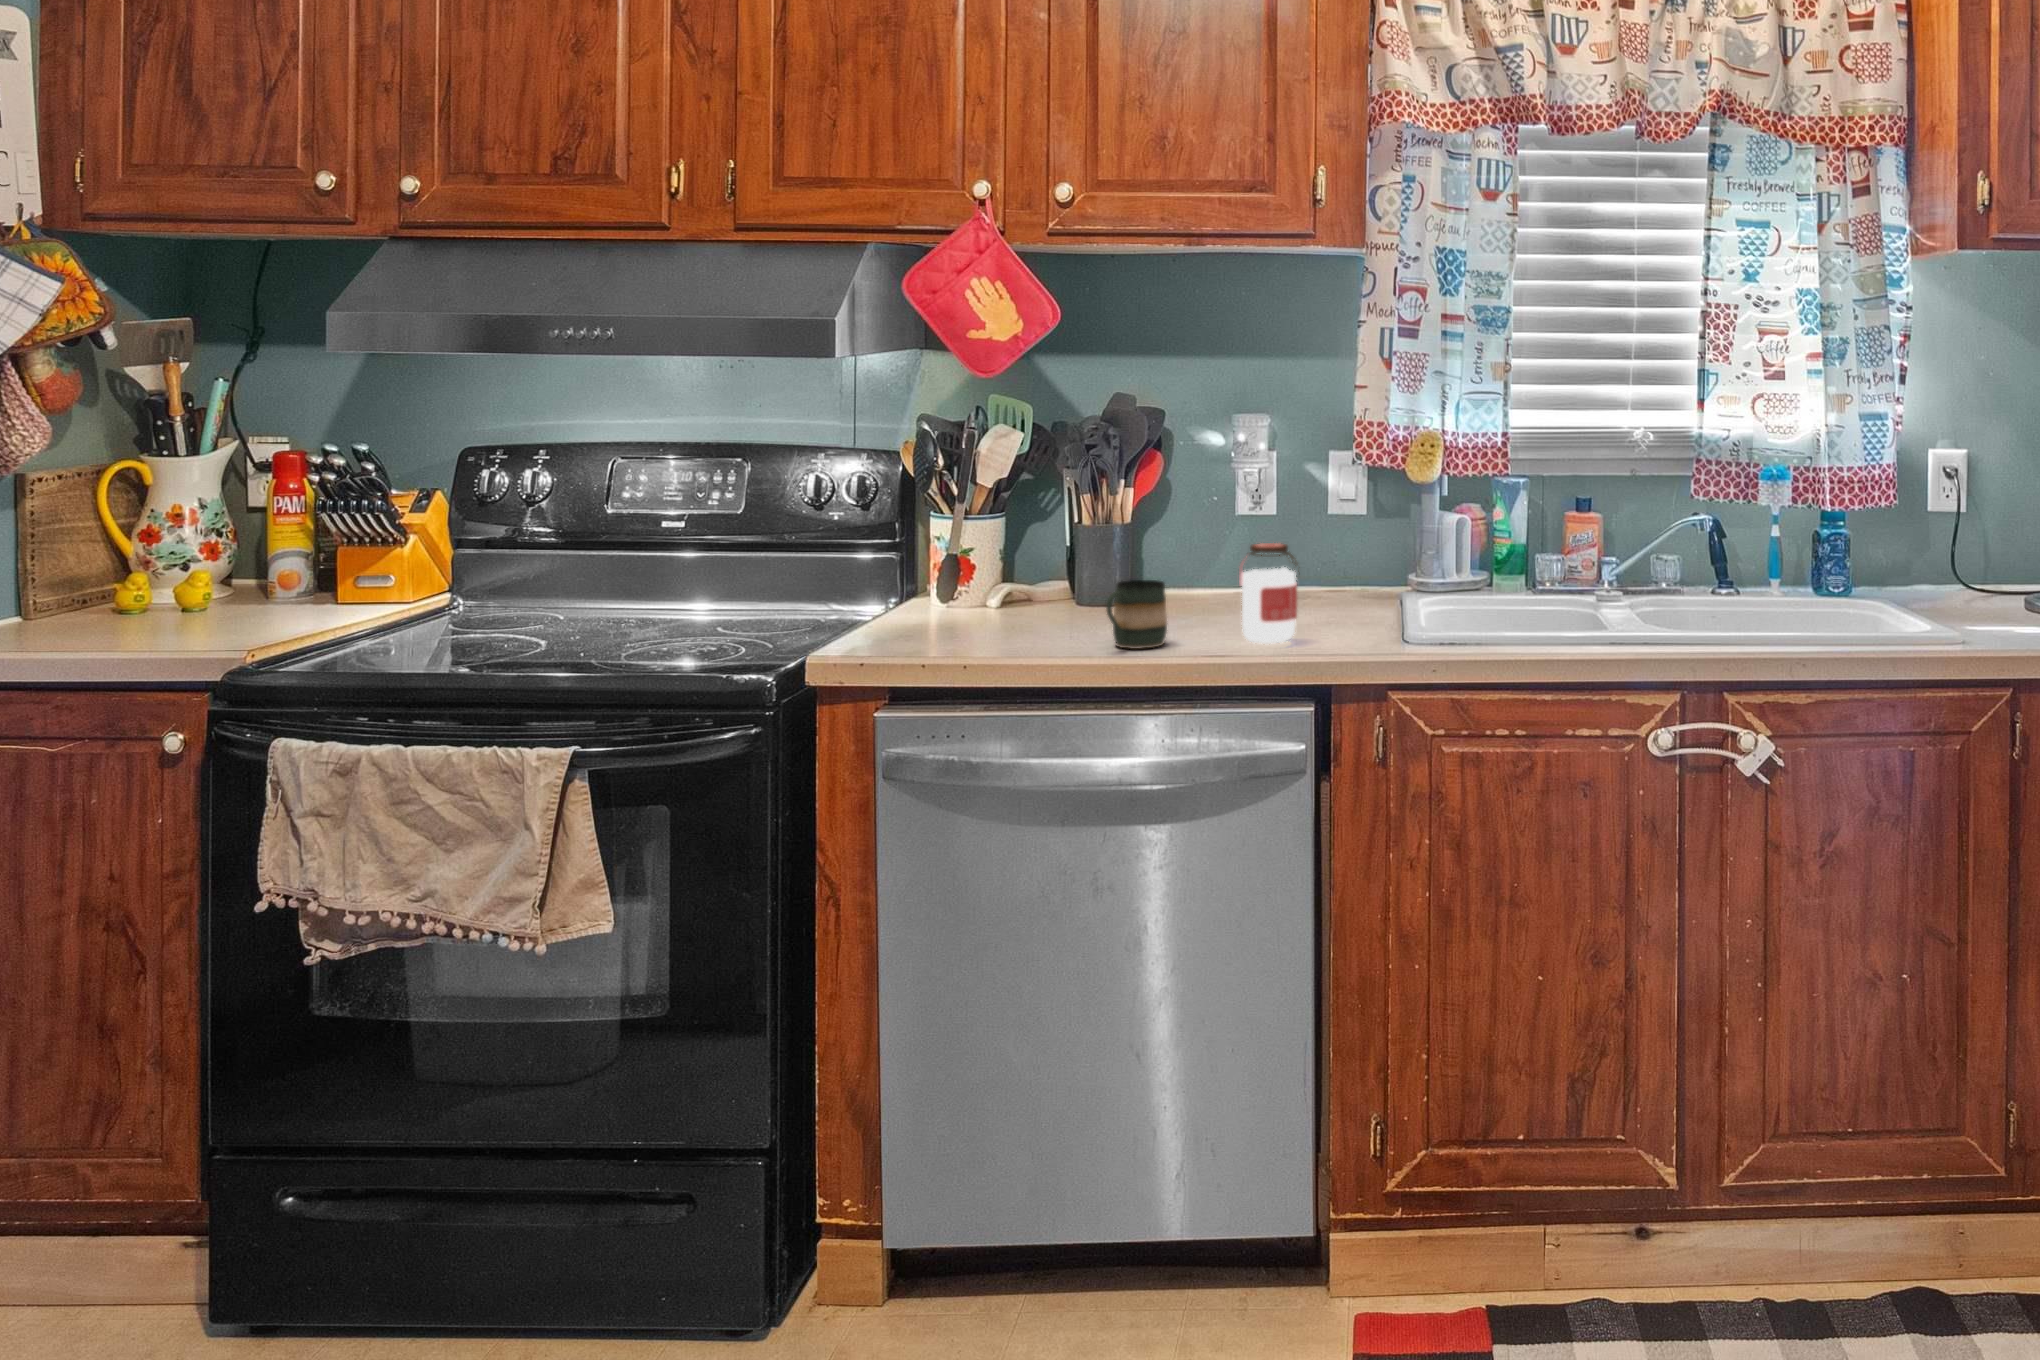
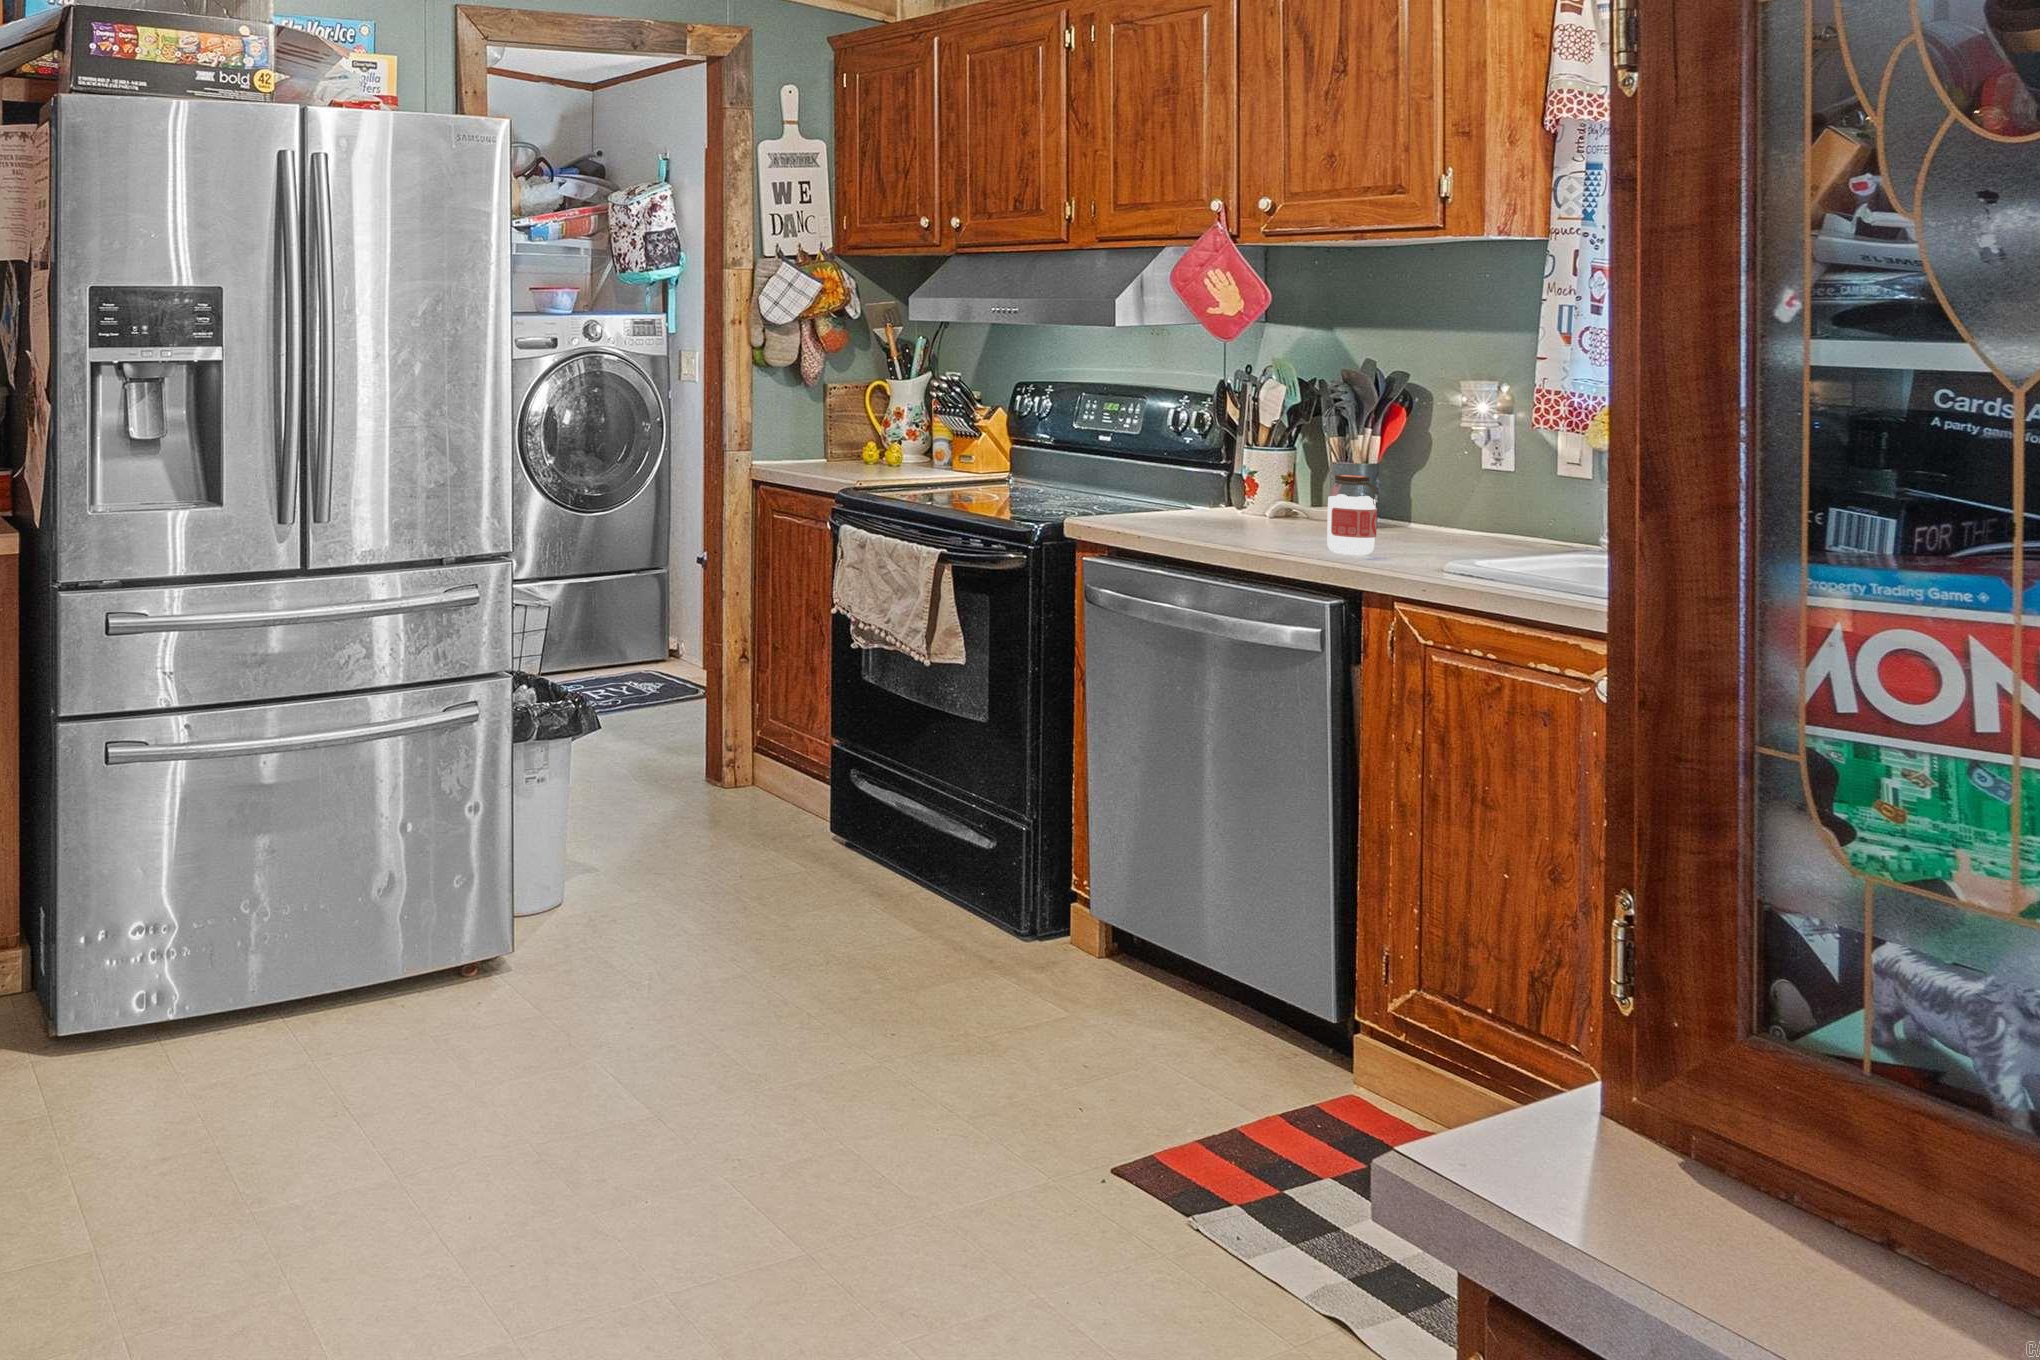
mug: present [1106,580,1167,649] -> none [1222,493,1284,544]

